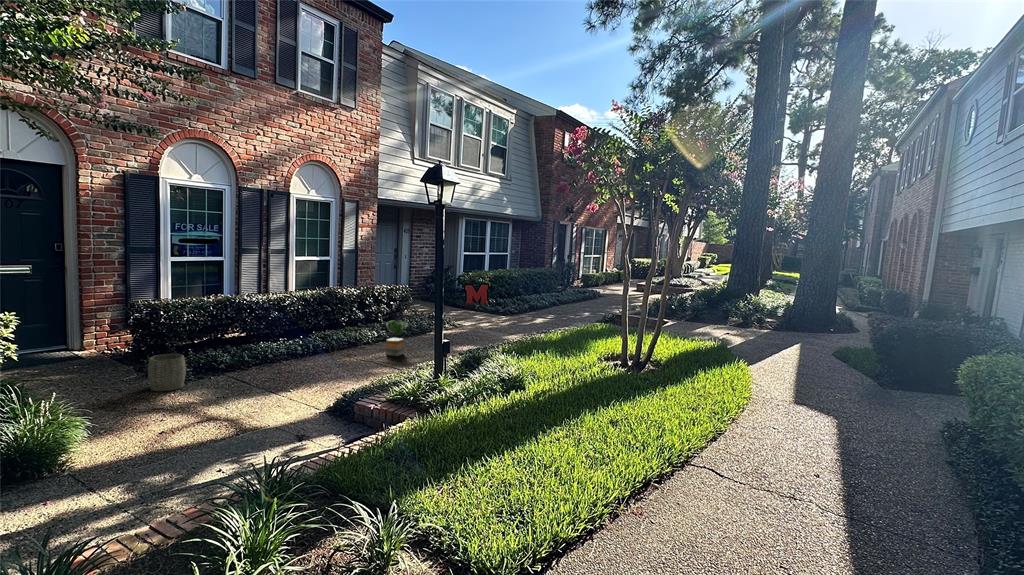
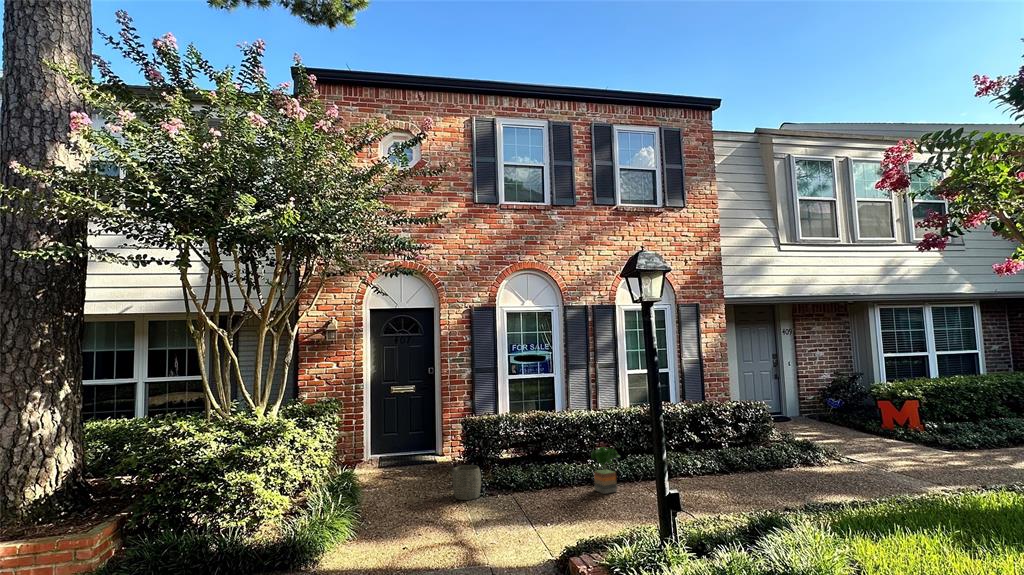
potted tree: present [386,320,407,356] -> present [591,447,620,494]

